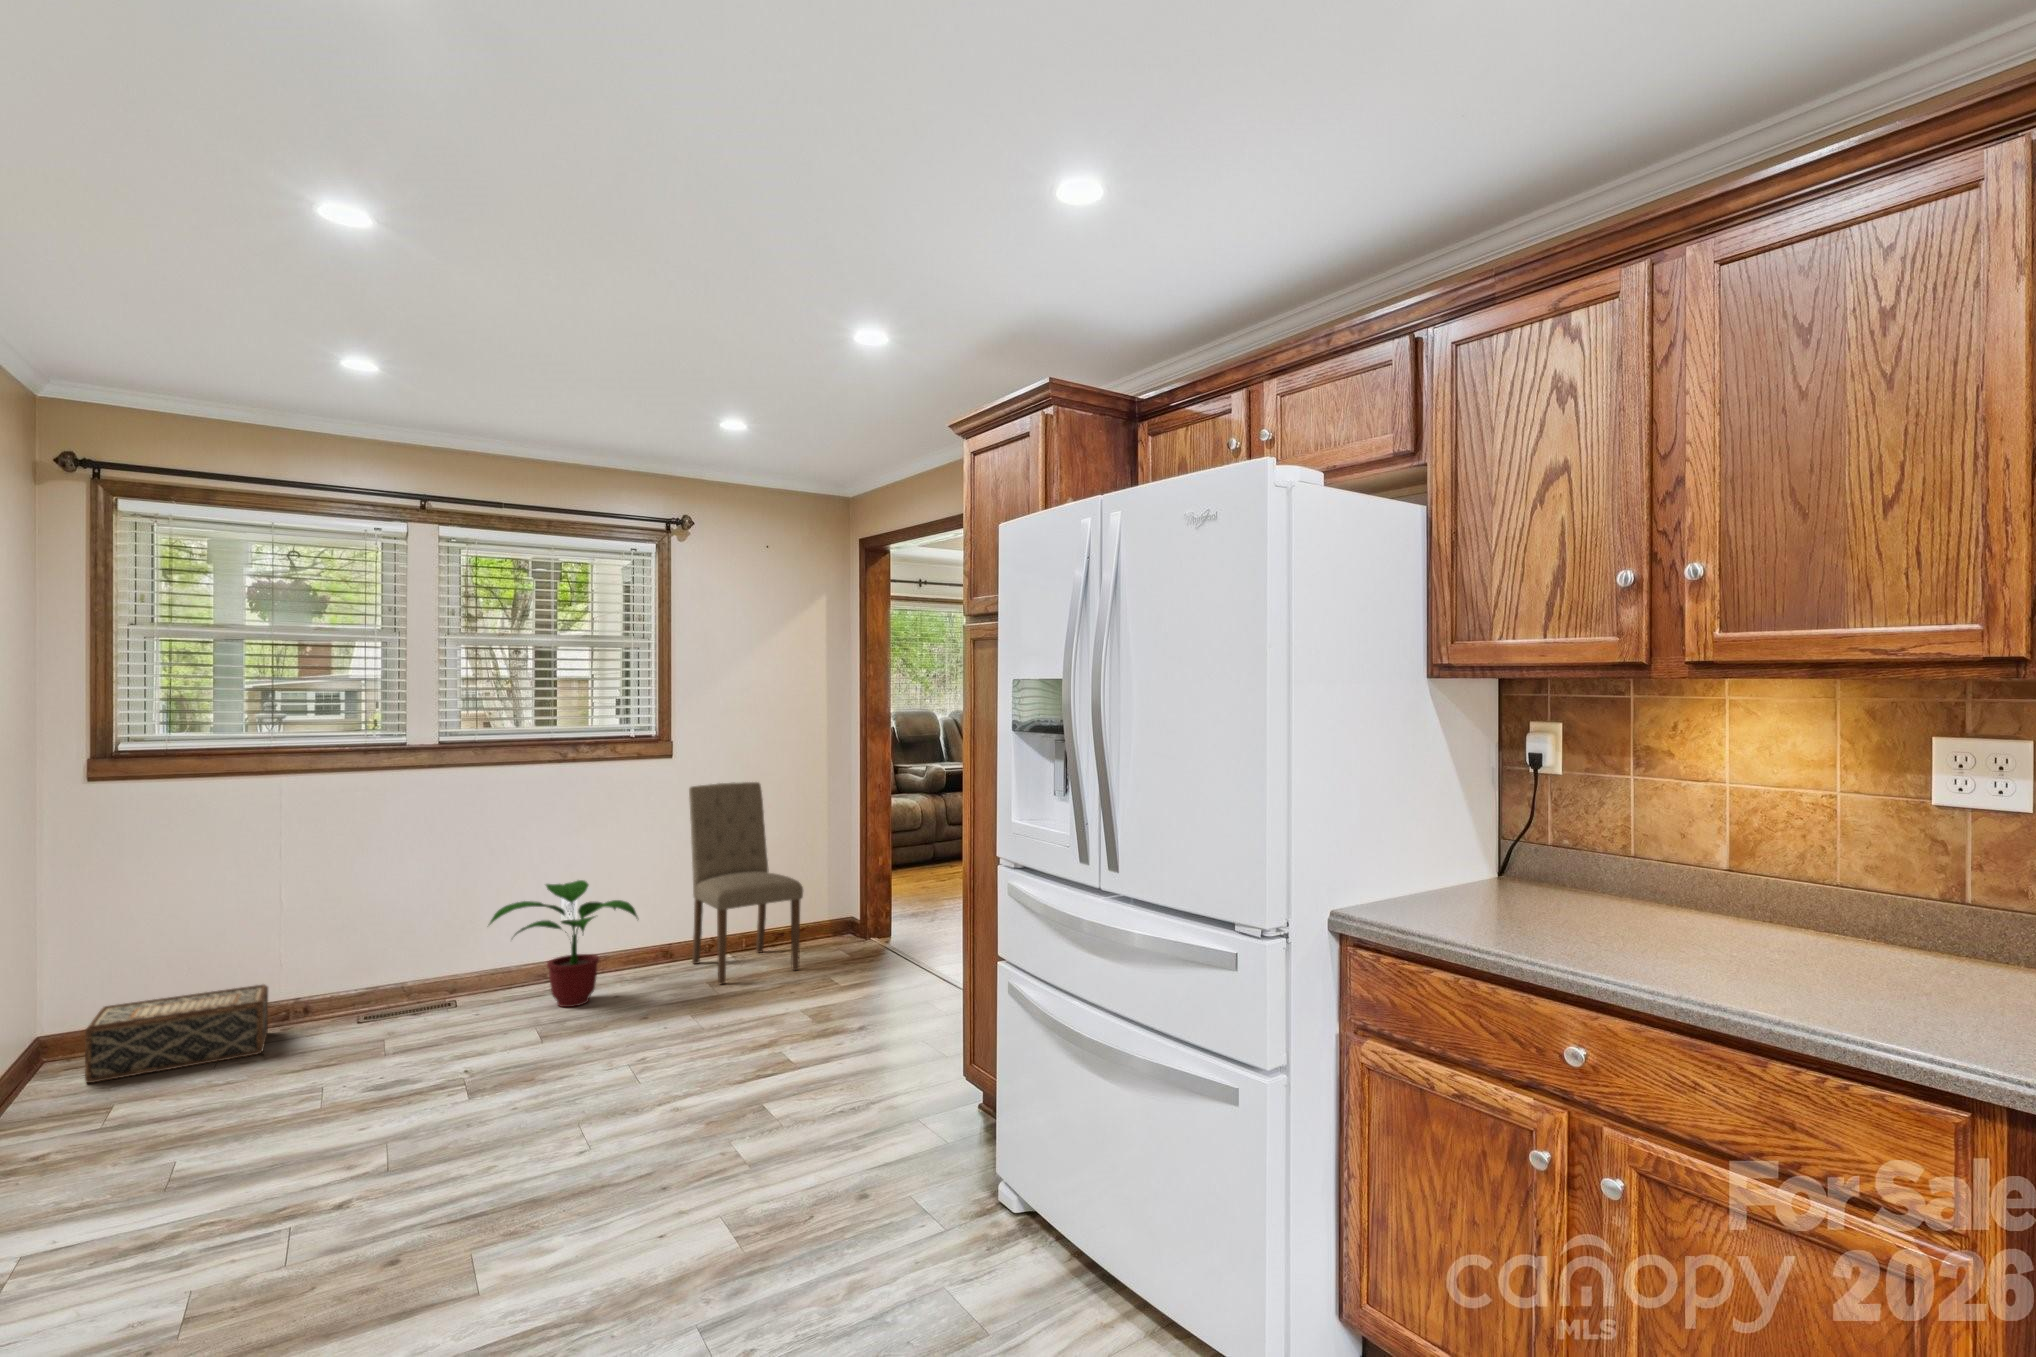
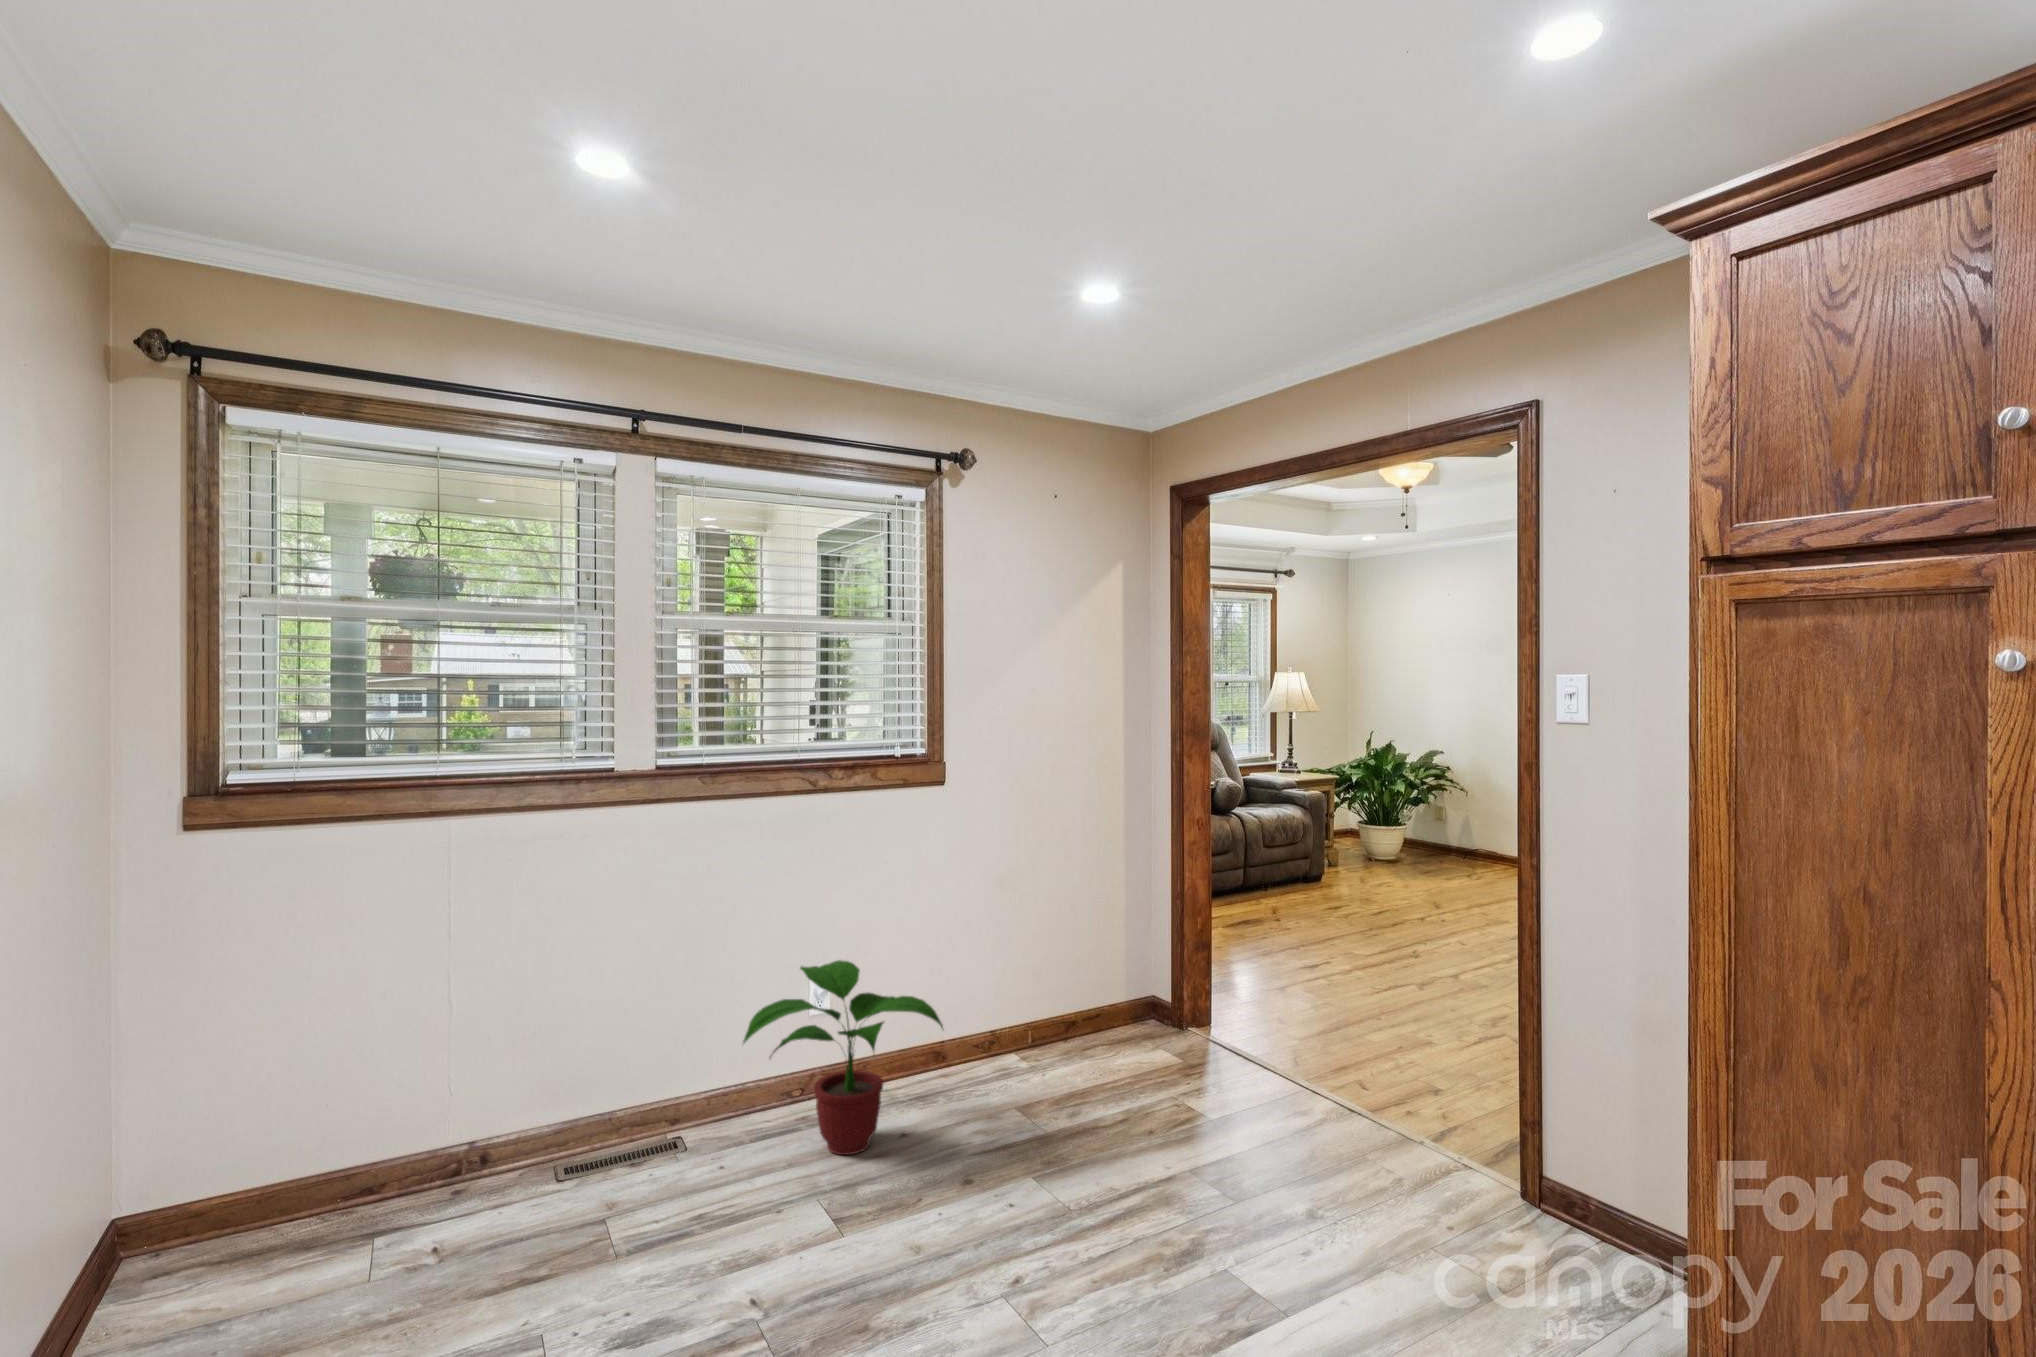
dining chair: present [689,782,803,984] -> none [968,817,1138,1114]
woven basket: present [85,984,268,1083] -> none [178,1125,436,1310]

